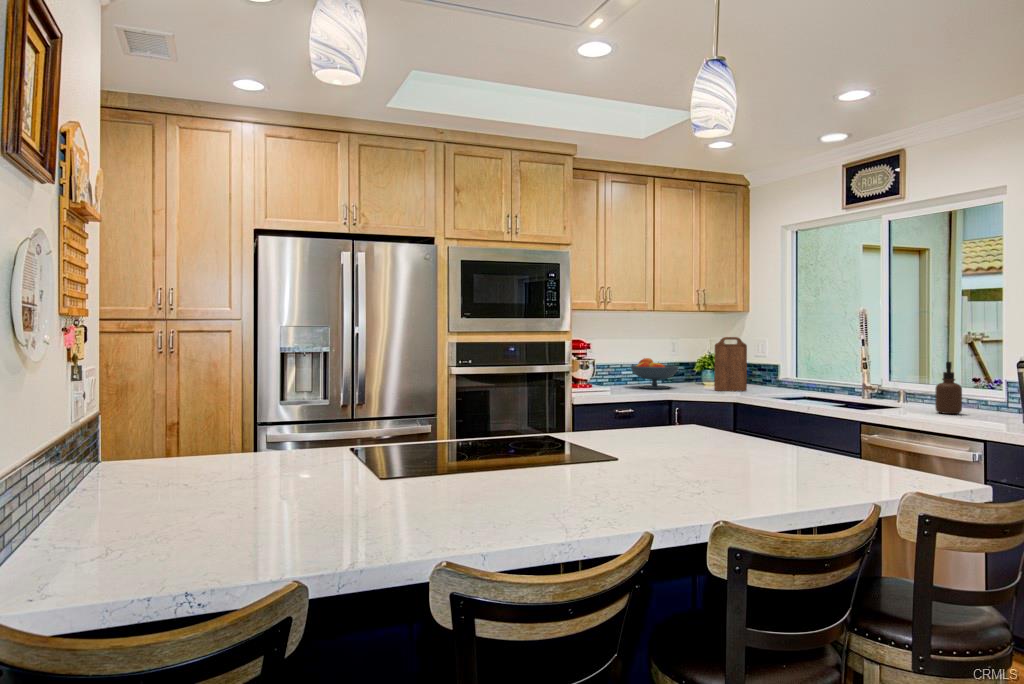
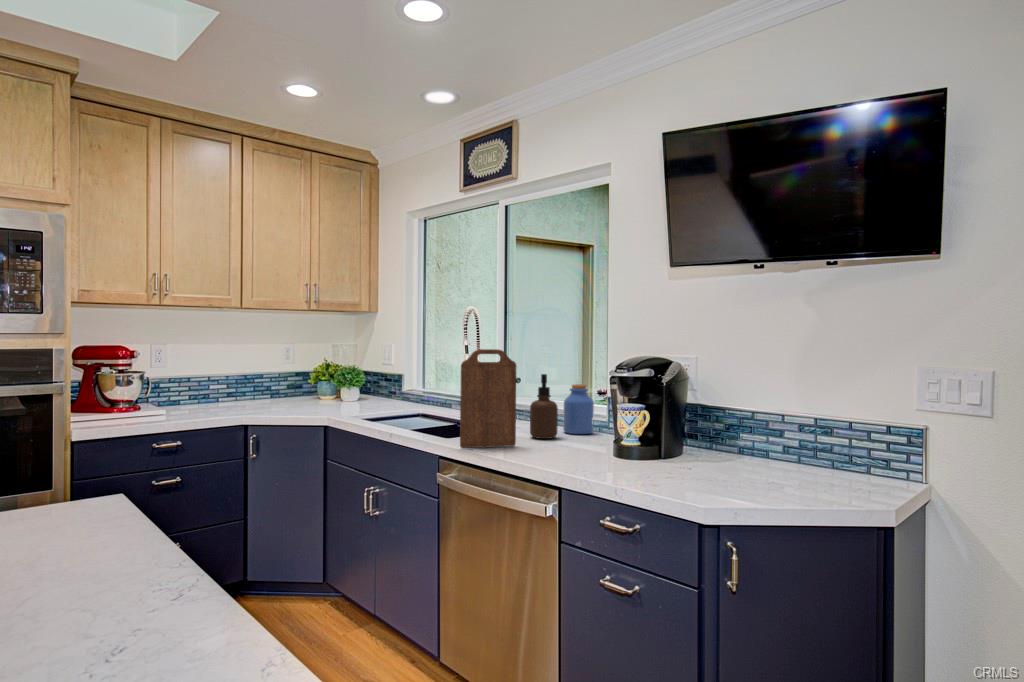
cutting board: present [714,337,747,391] -> present [460,349,516,448]
fruit bowl: present [631,358,678,389] -> none [213,368,279,408]
jar: none [962,371,992,412] -> present [563,384,594,434]

